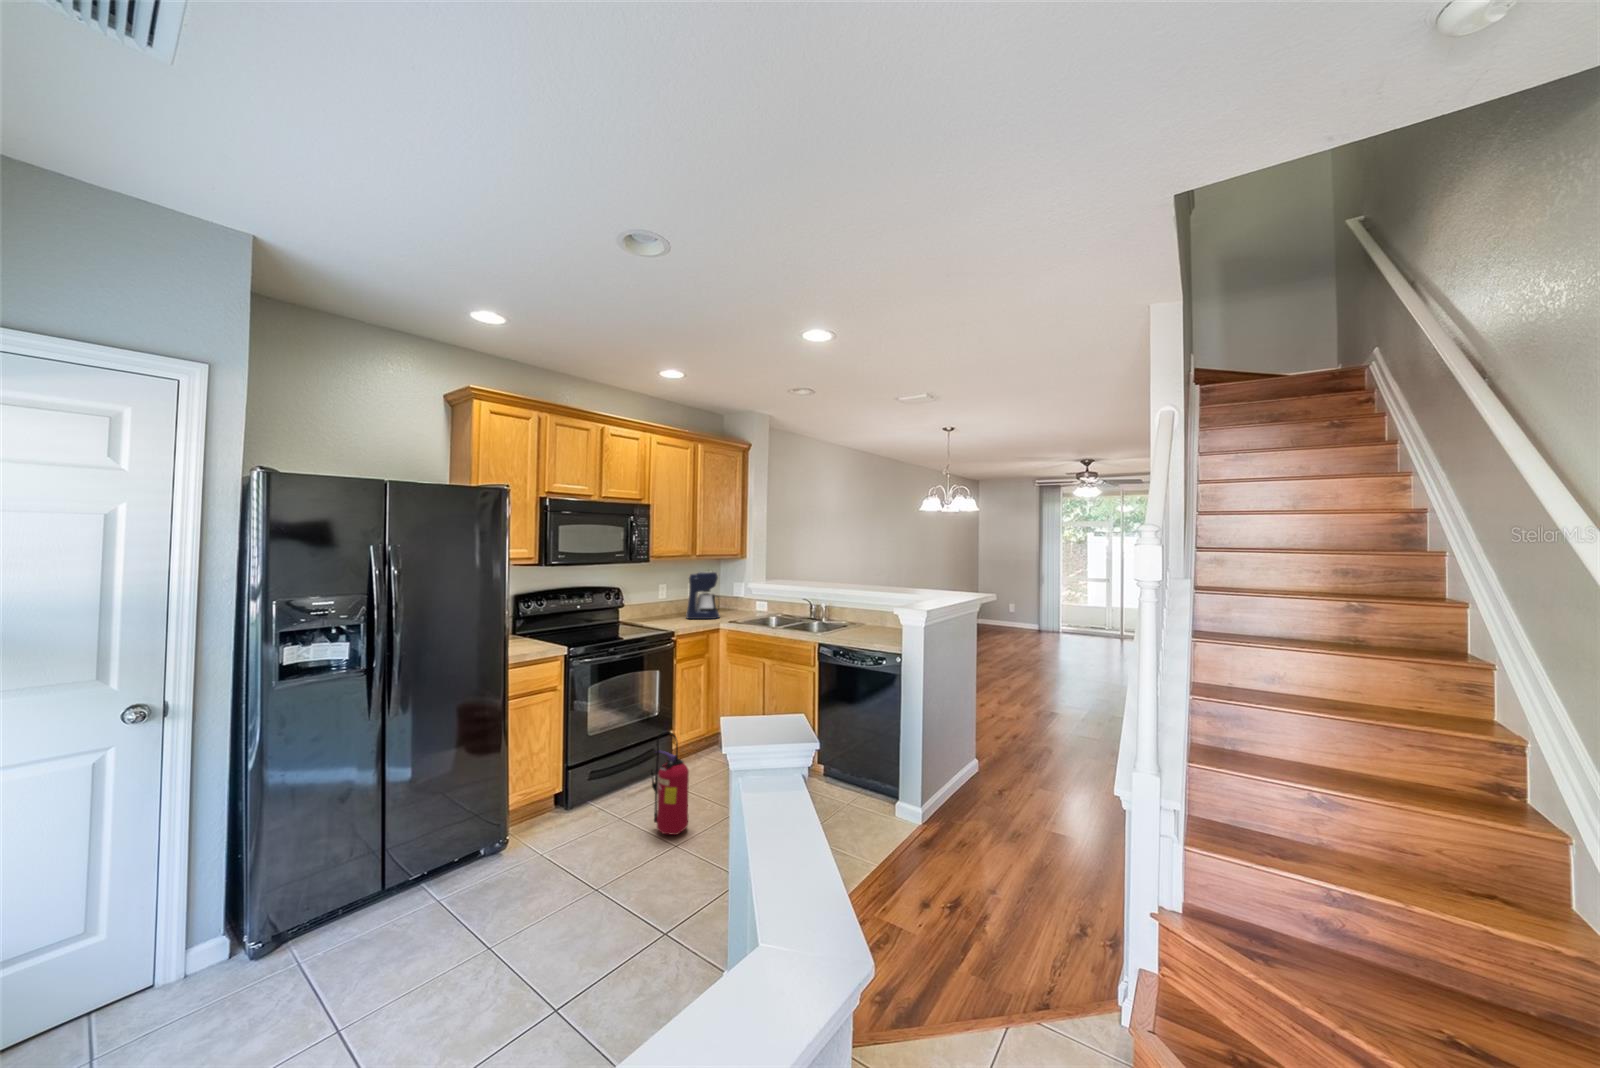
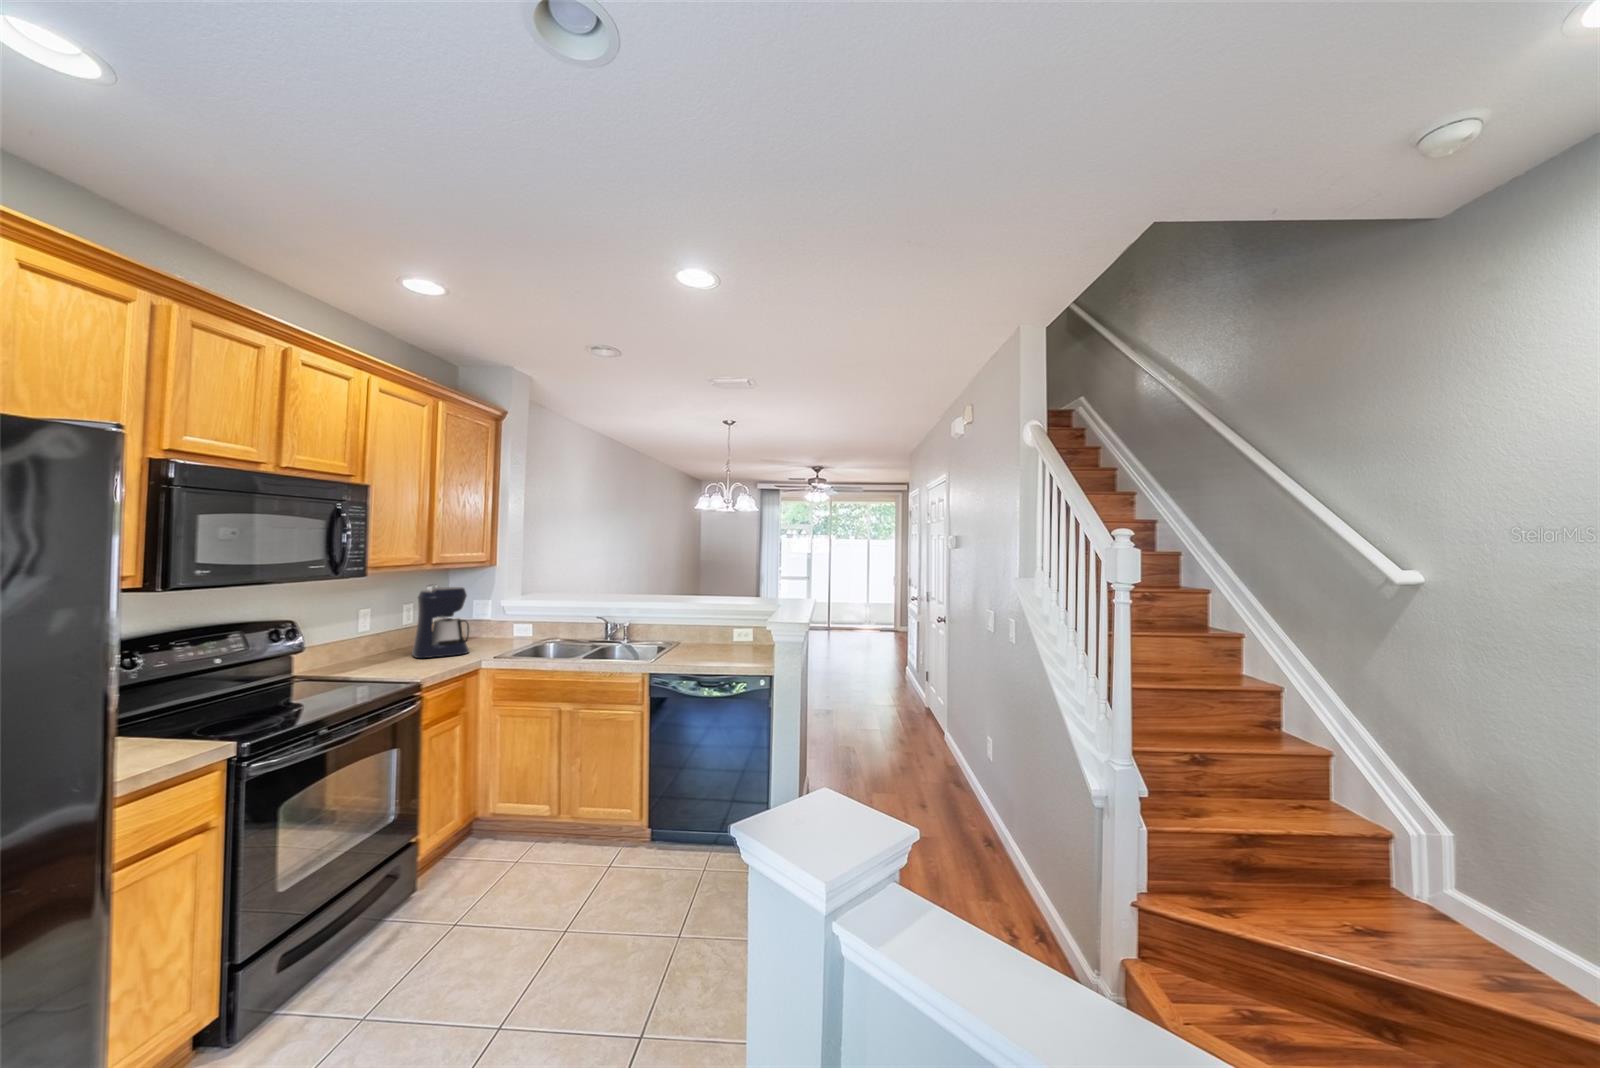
fire extinguisher: present [651,732,689,835] -> none [434,848,505,1017]

